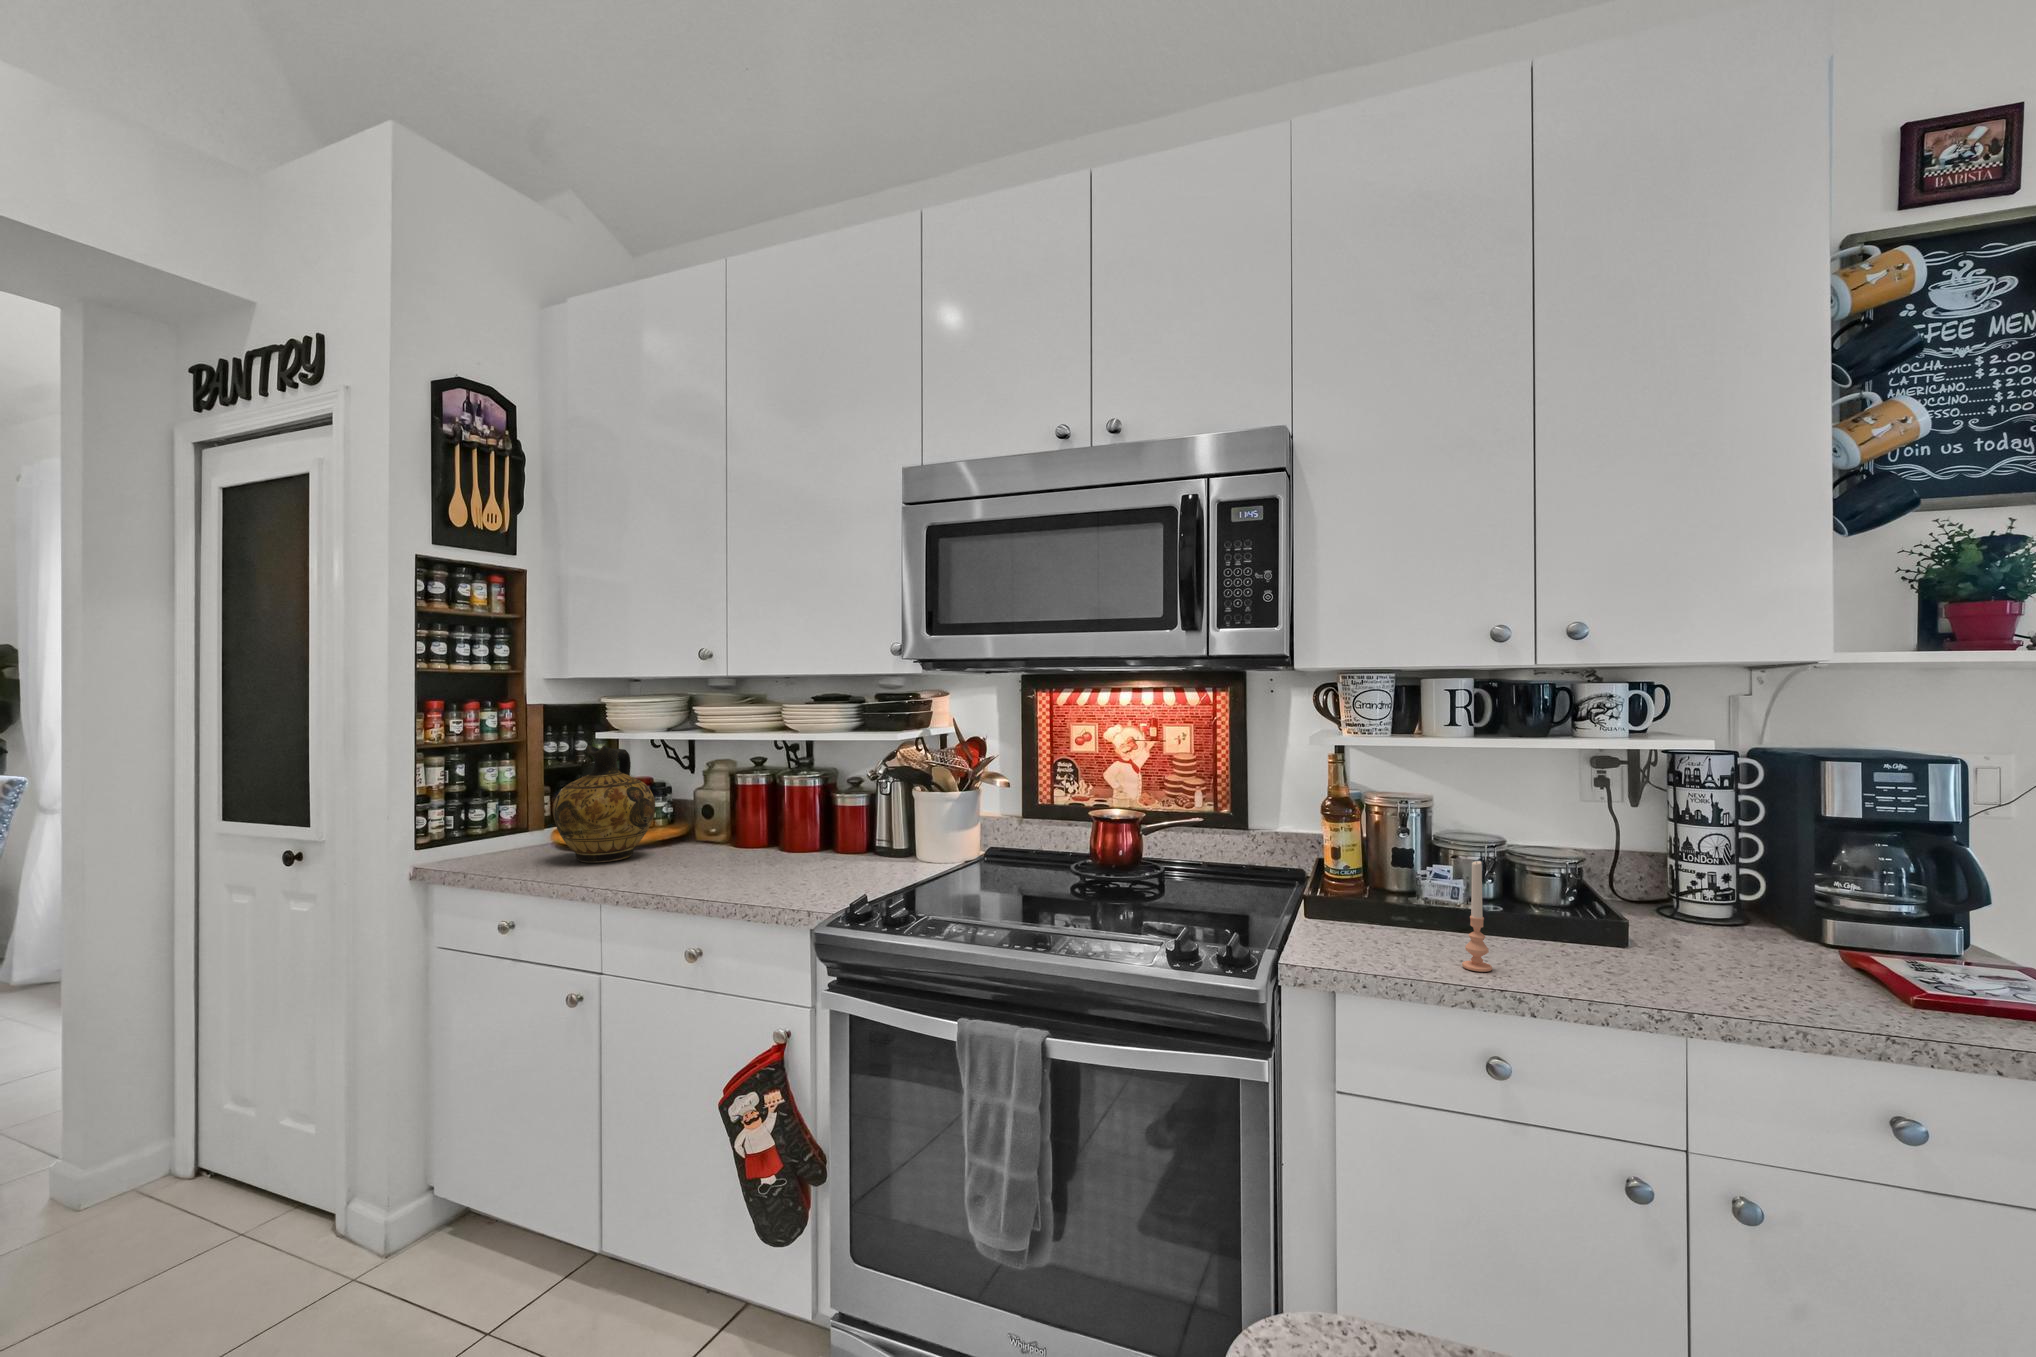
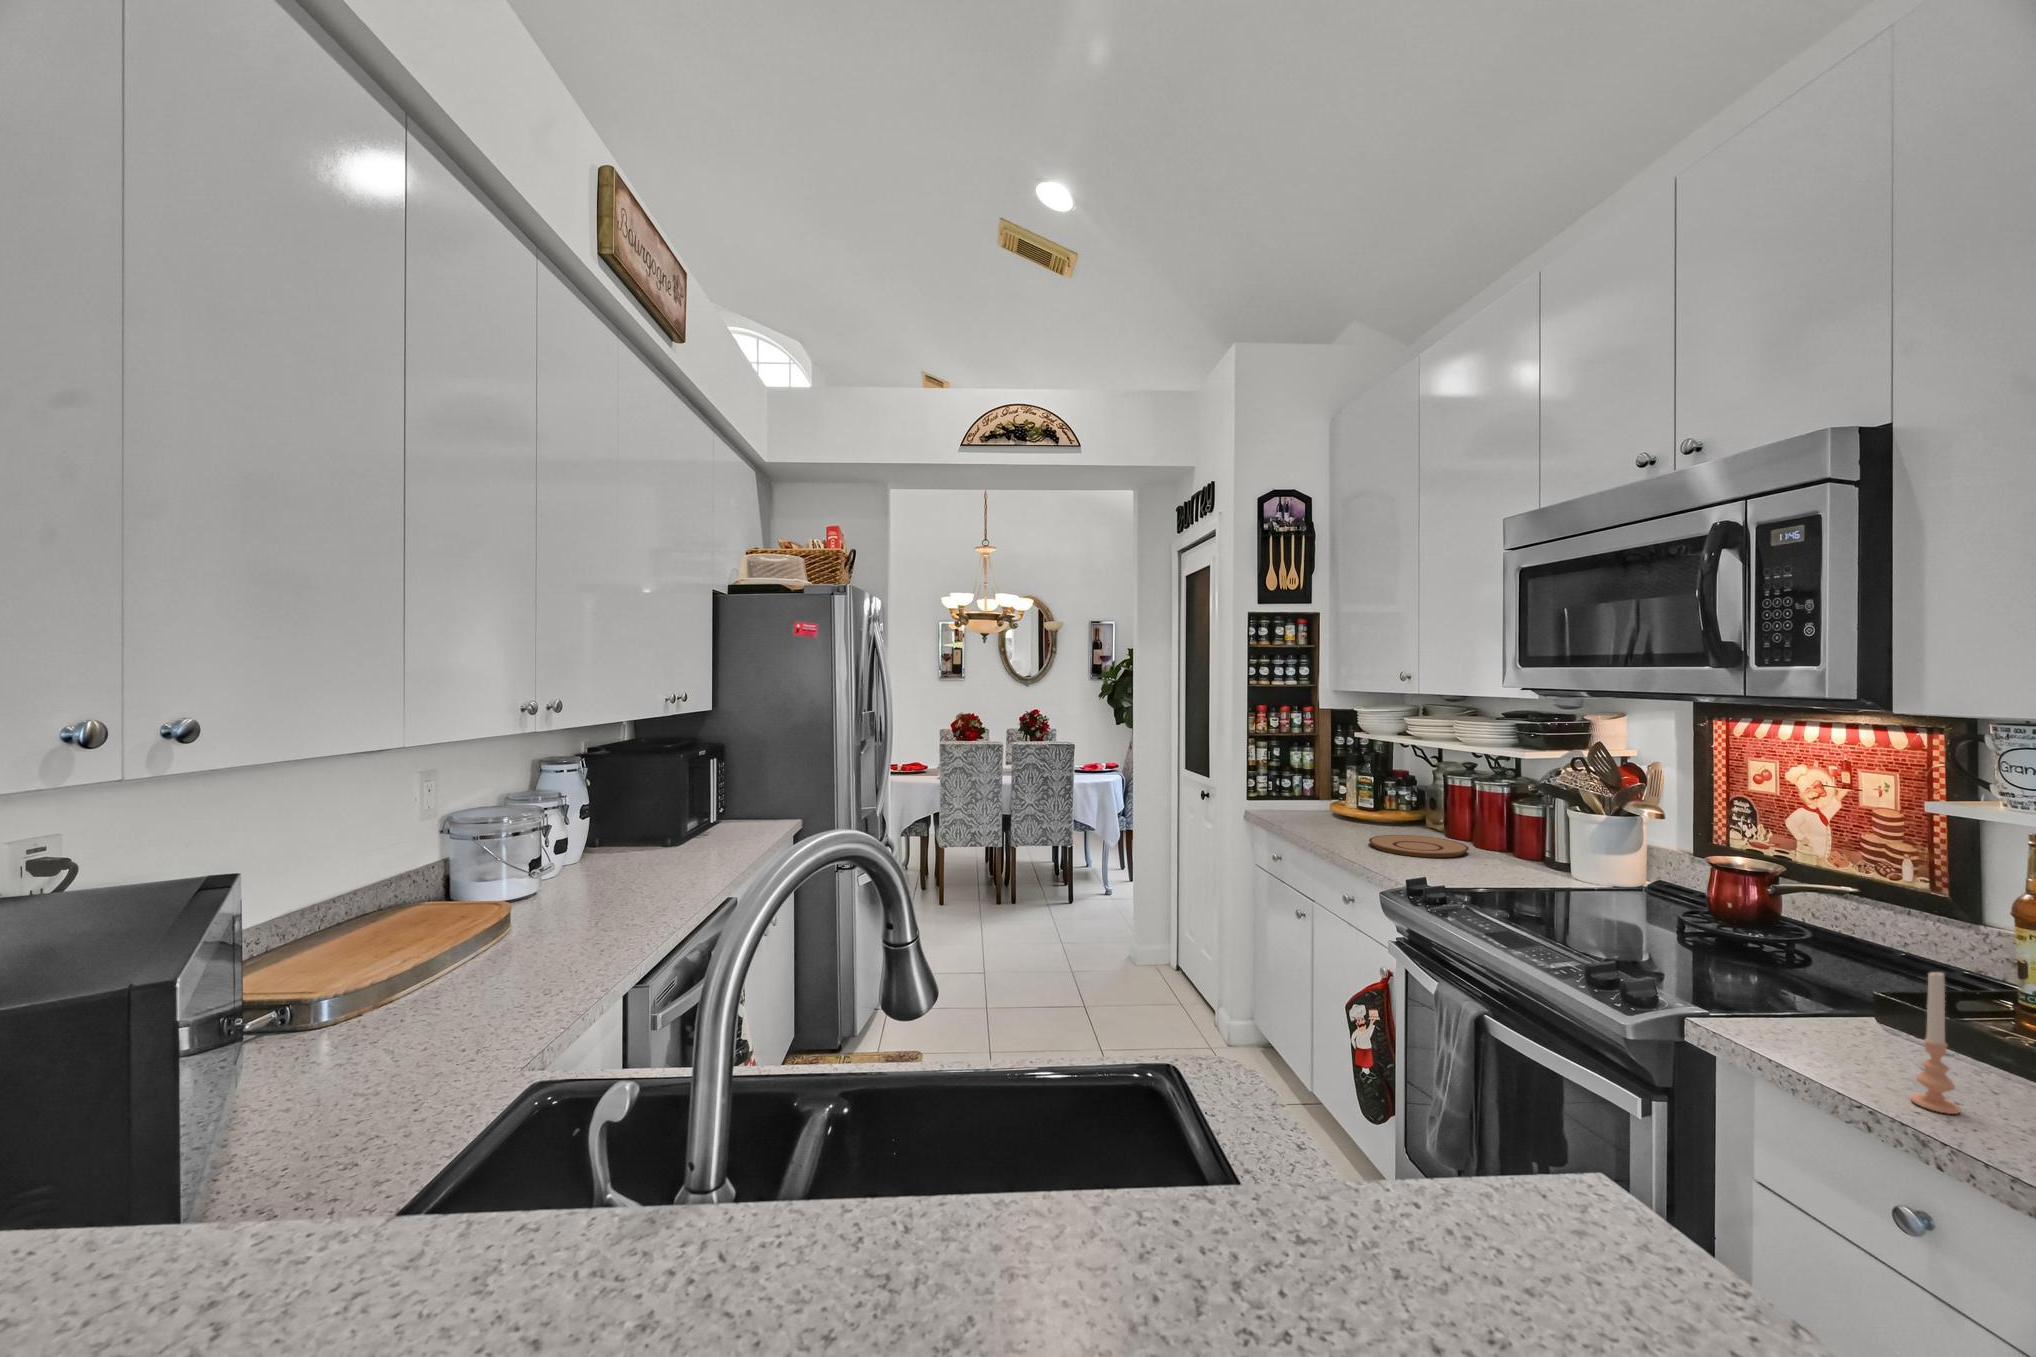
ceramic jug: present [553,745,655,863] -> none [1311,741,1383,827]
plate: none [686,852,806,880] -> present [1369,835,1469,858]

